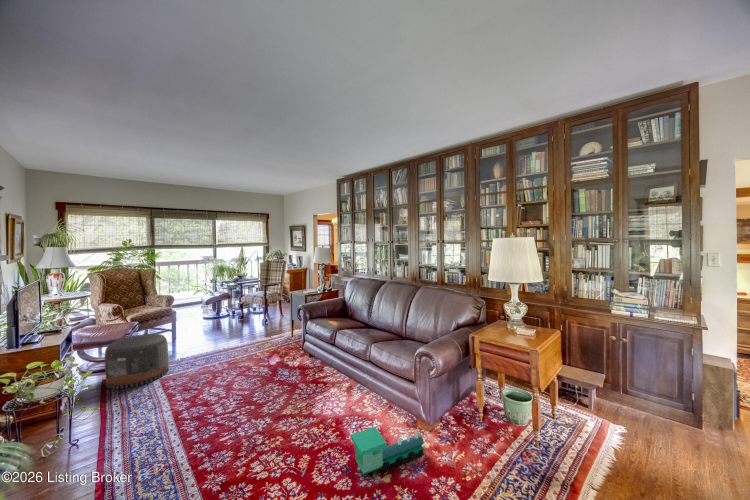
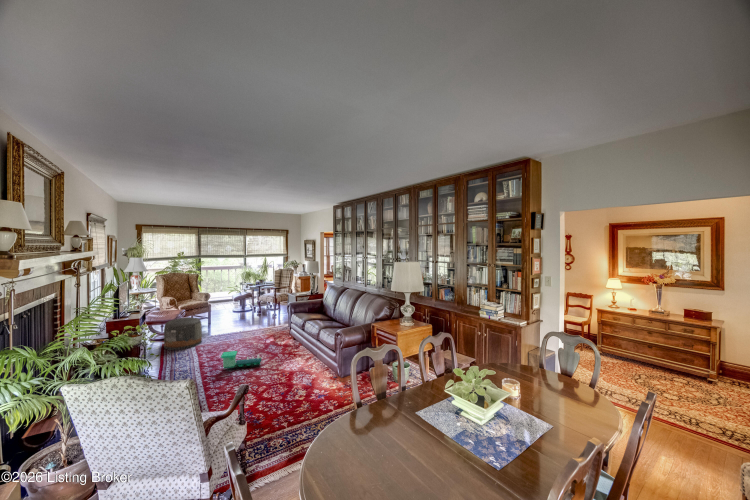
toy train: present [351,427,425,475] -> present [221,351,262,369]

